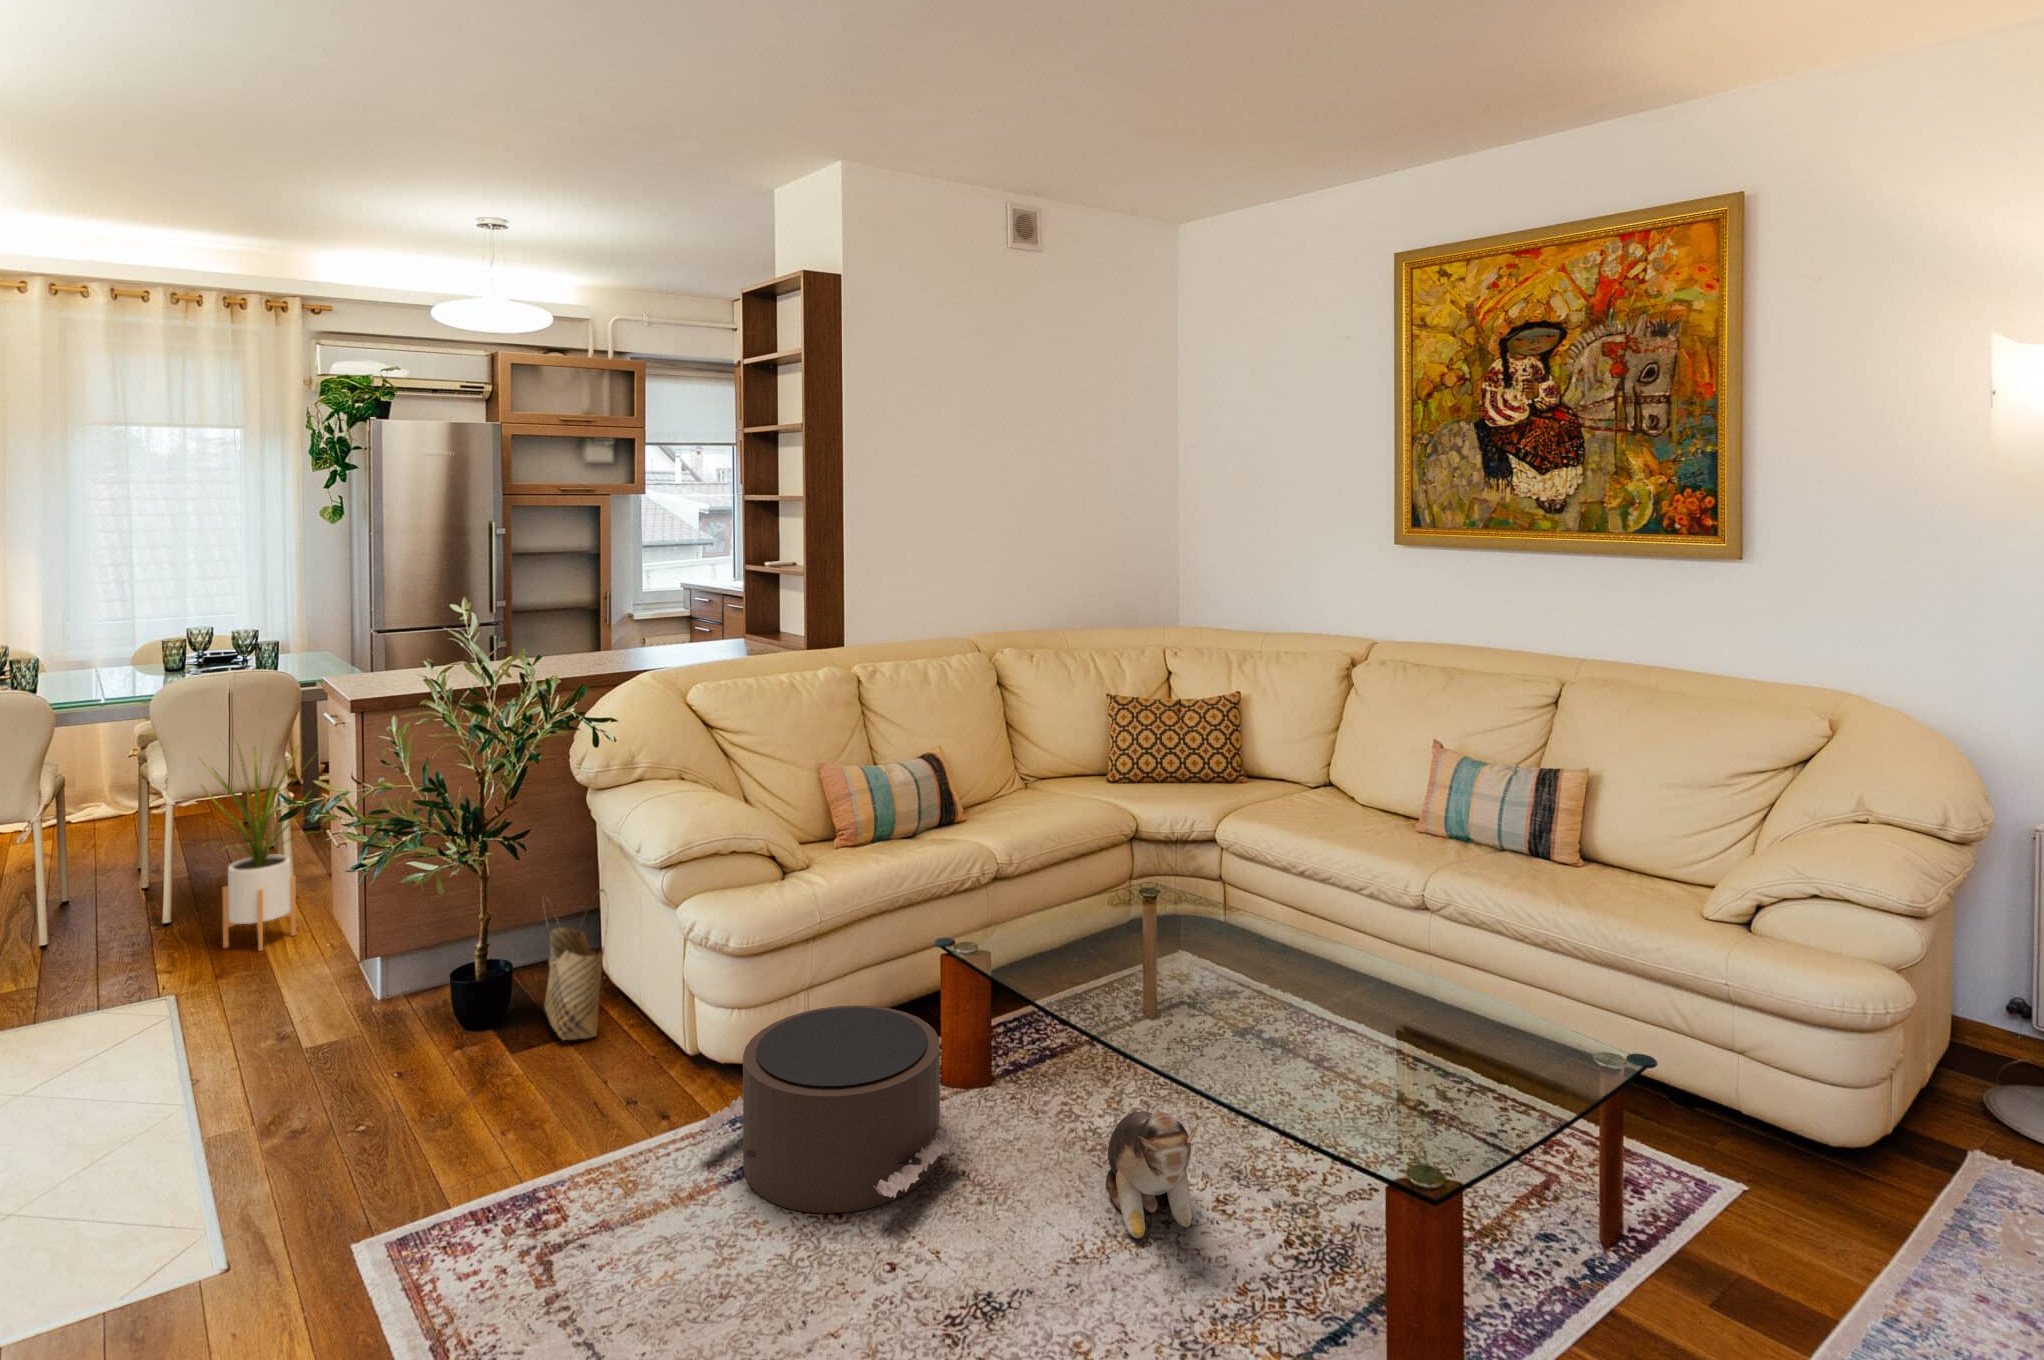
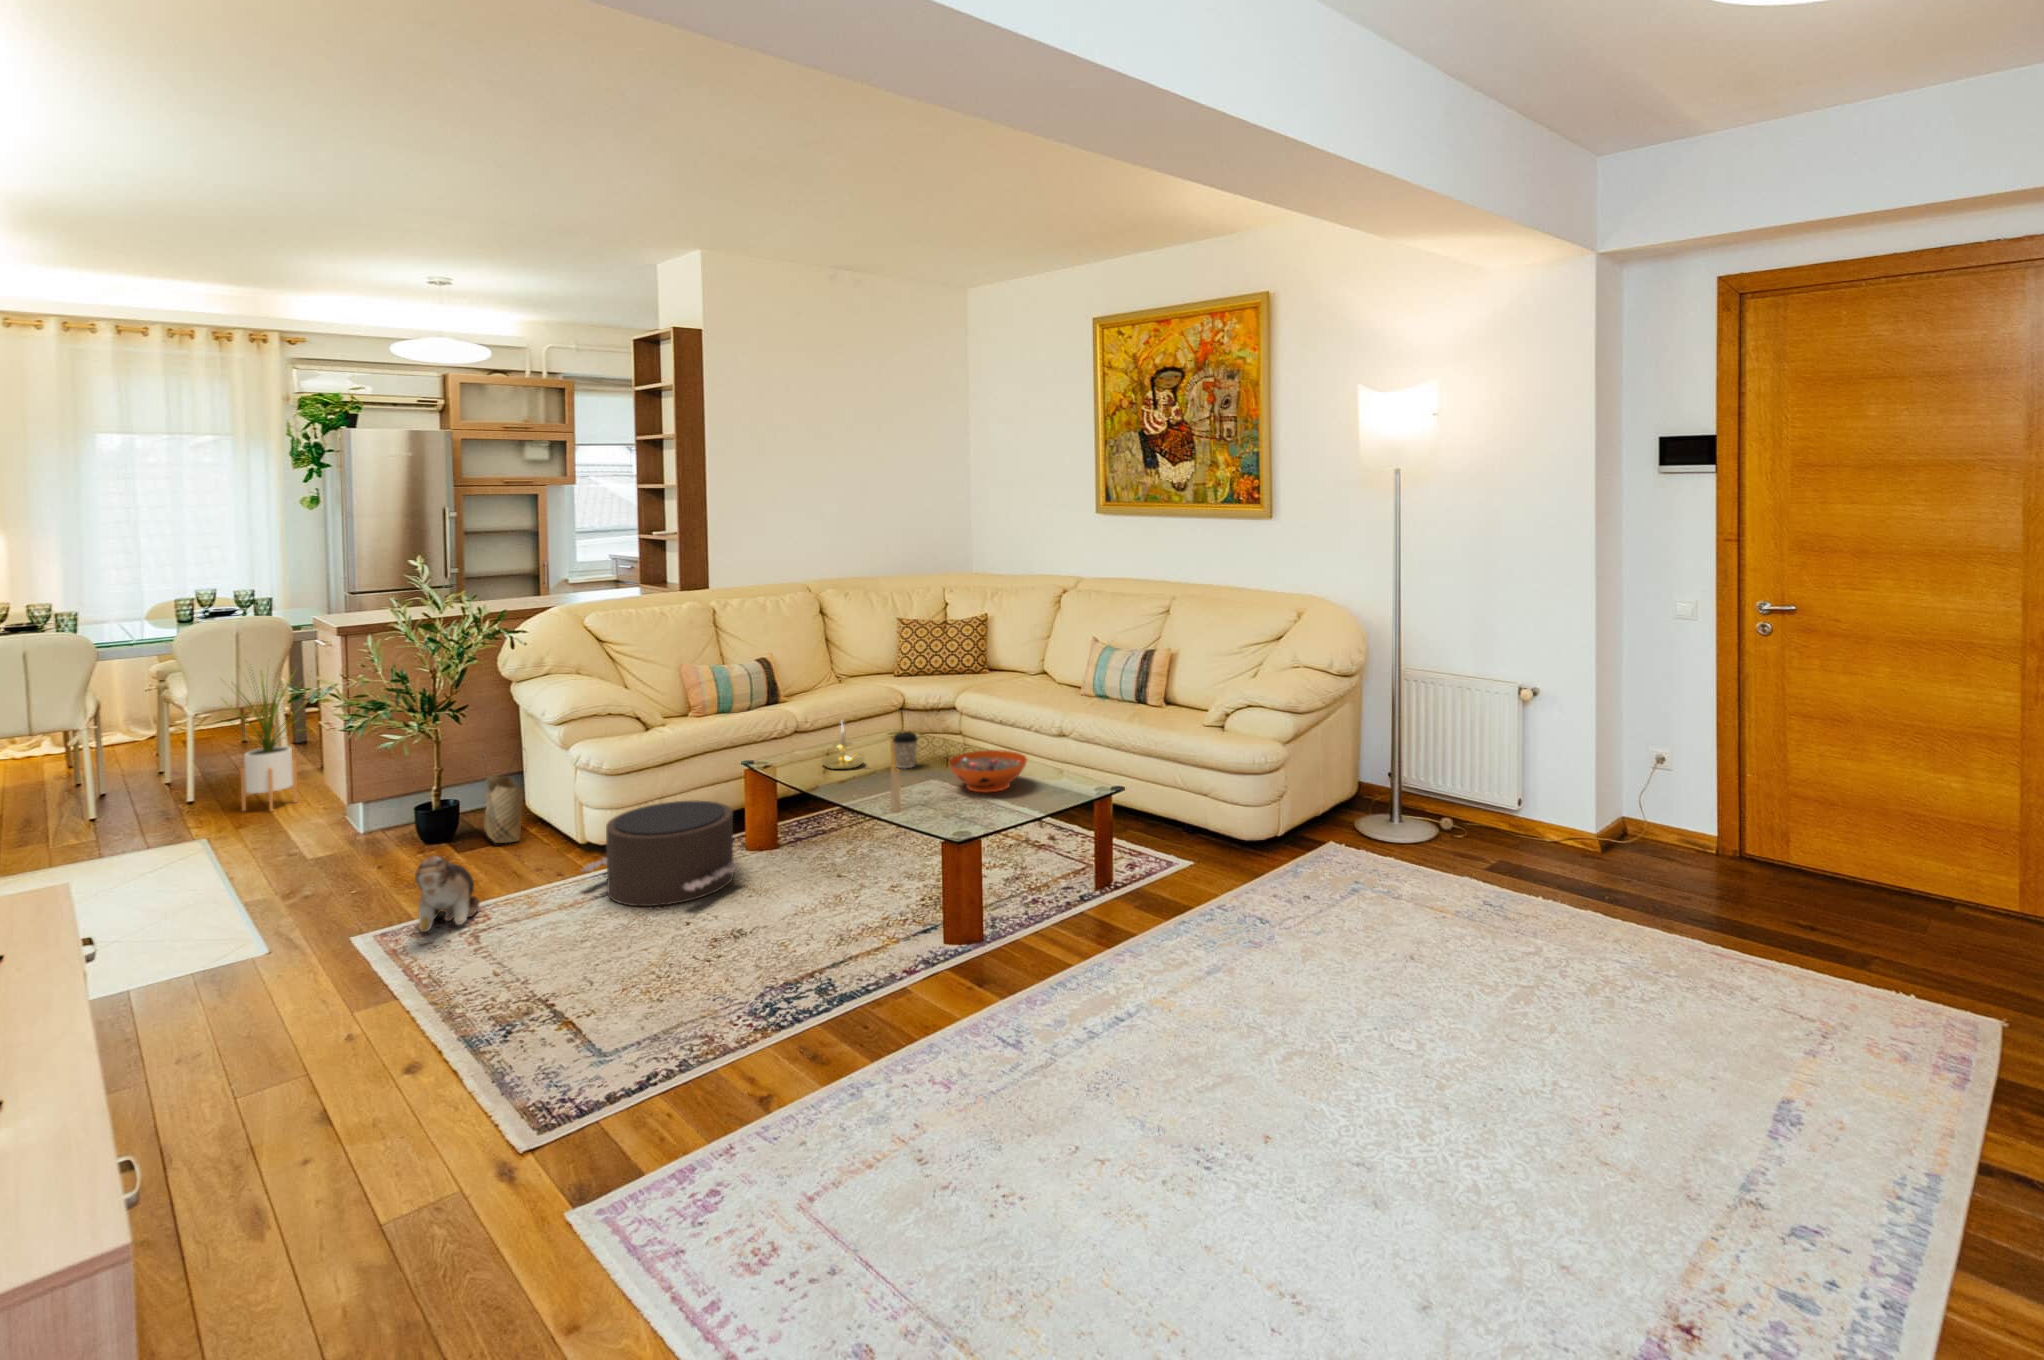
candle holder: none [1065,881,1145,966] -> present [822,725,864,769]
coffee cup: none [1185,906,1226,970] -> present [893,732,917,768]
decorative bowl: none [1309,953,1451,1042] -> present [949,750,1027,792]
plush toy: present [1106,1110,1198,1238] -> present [407,856,480,932]

